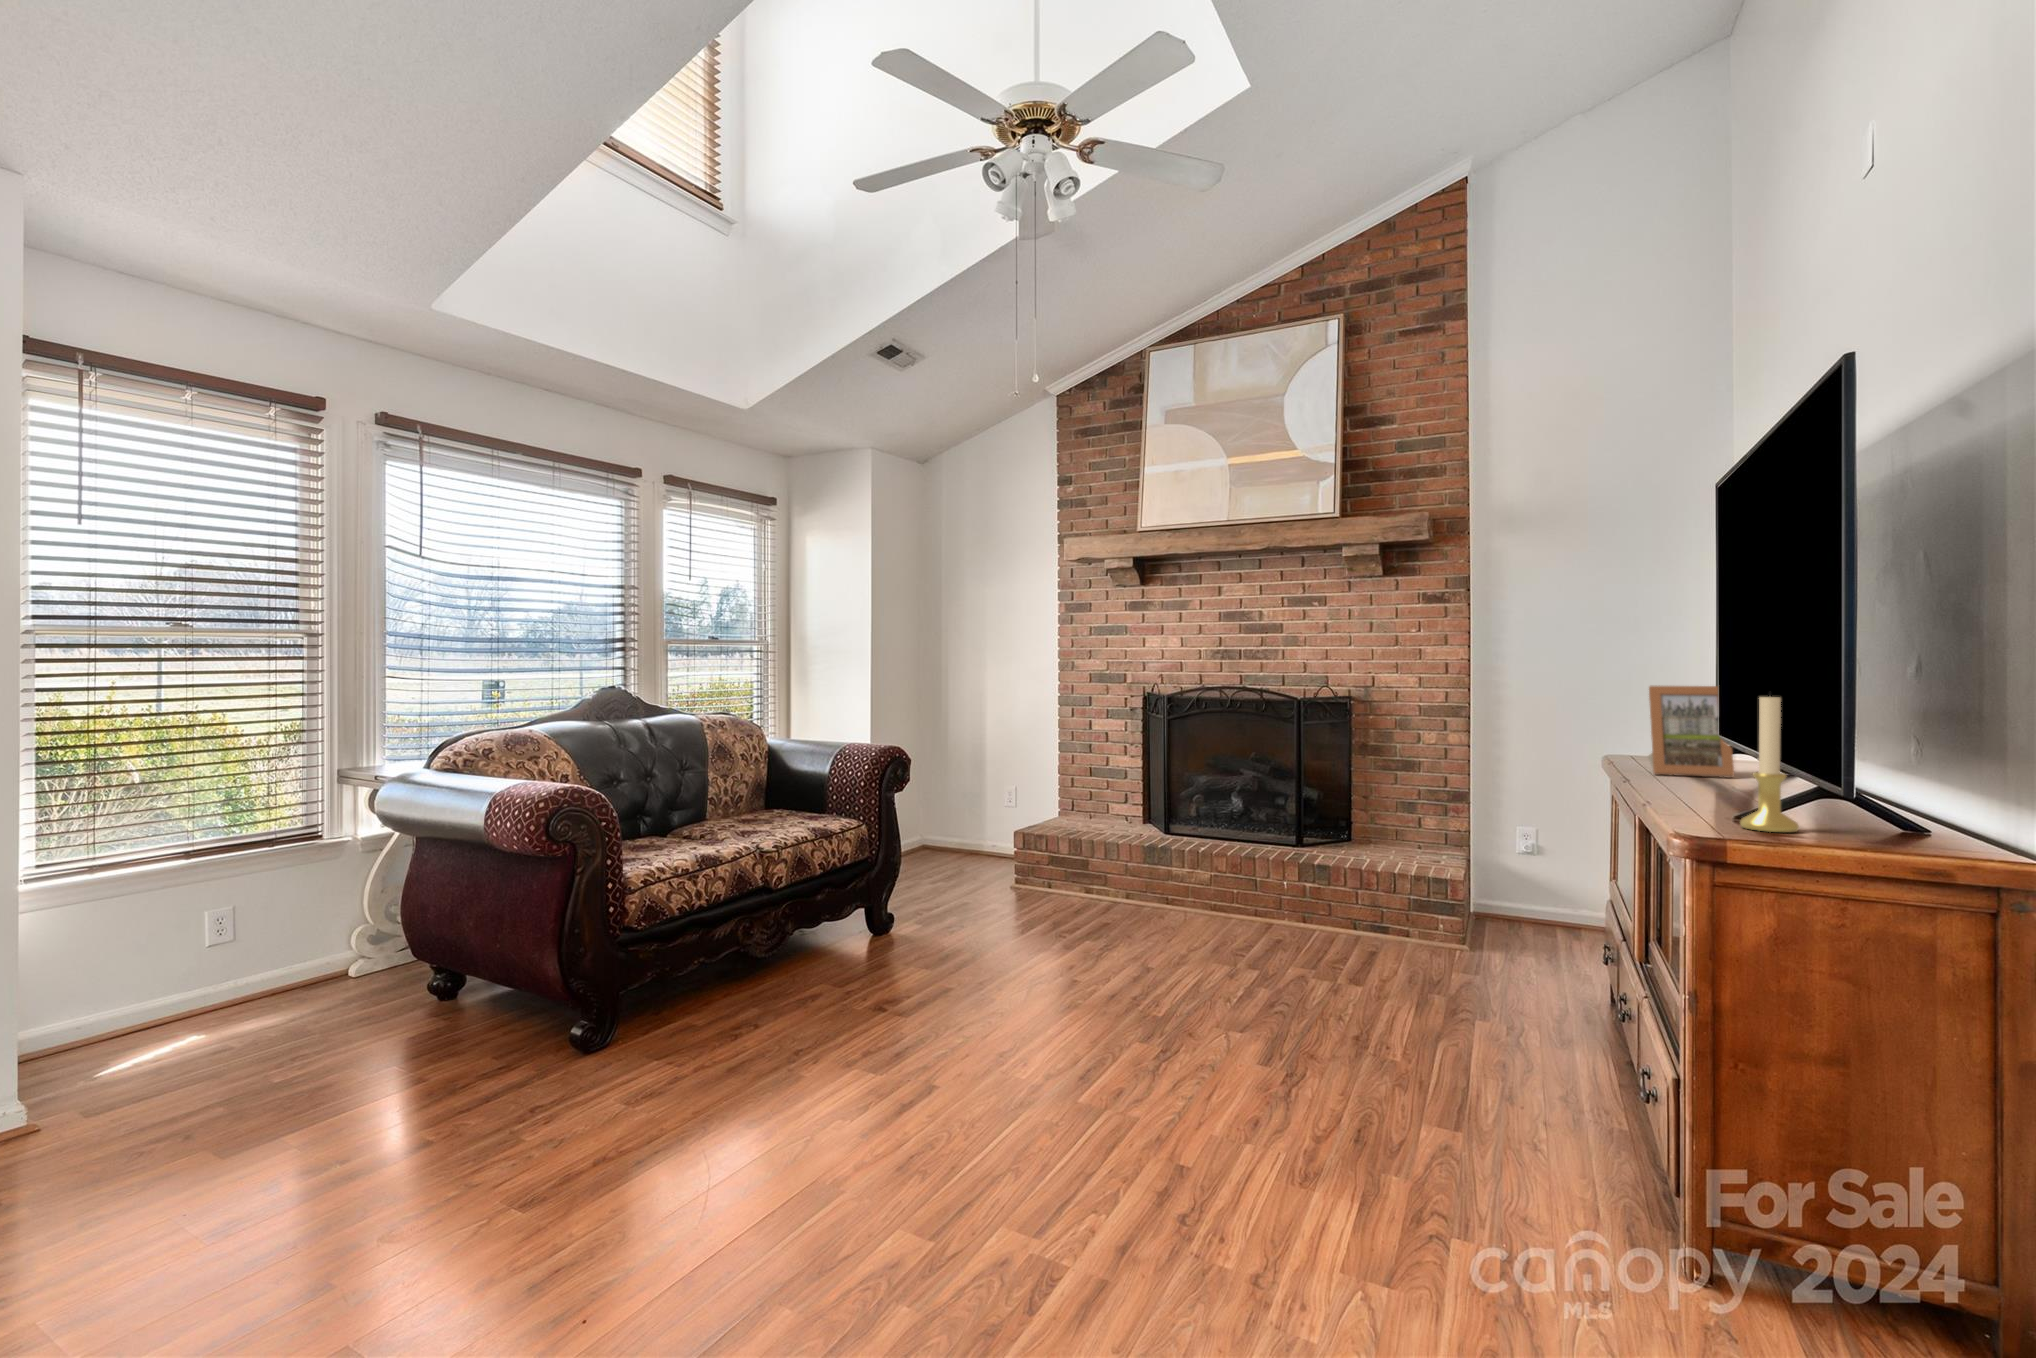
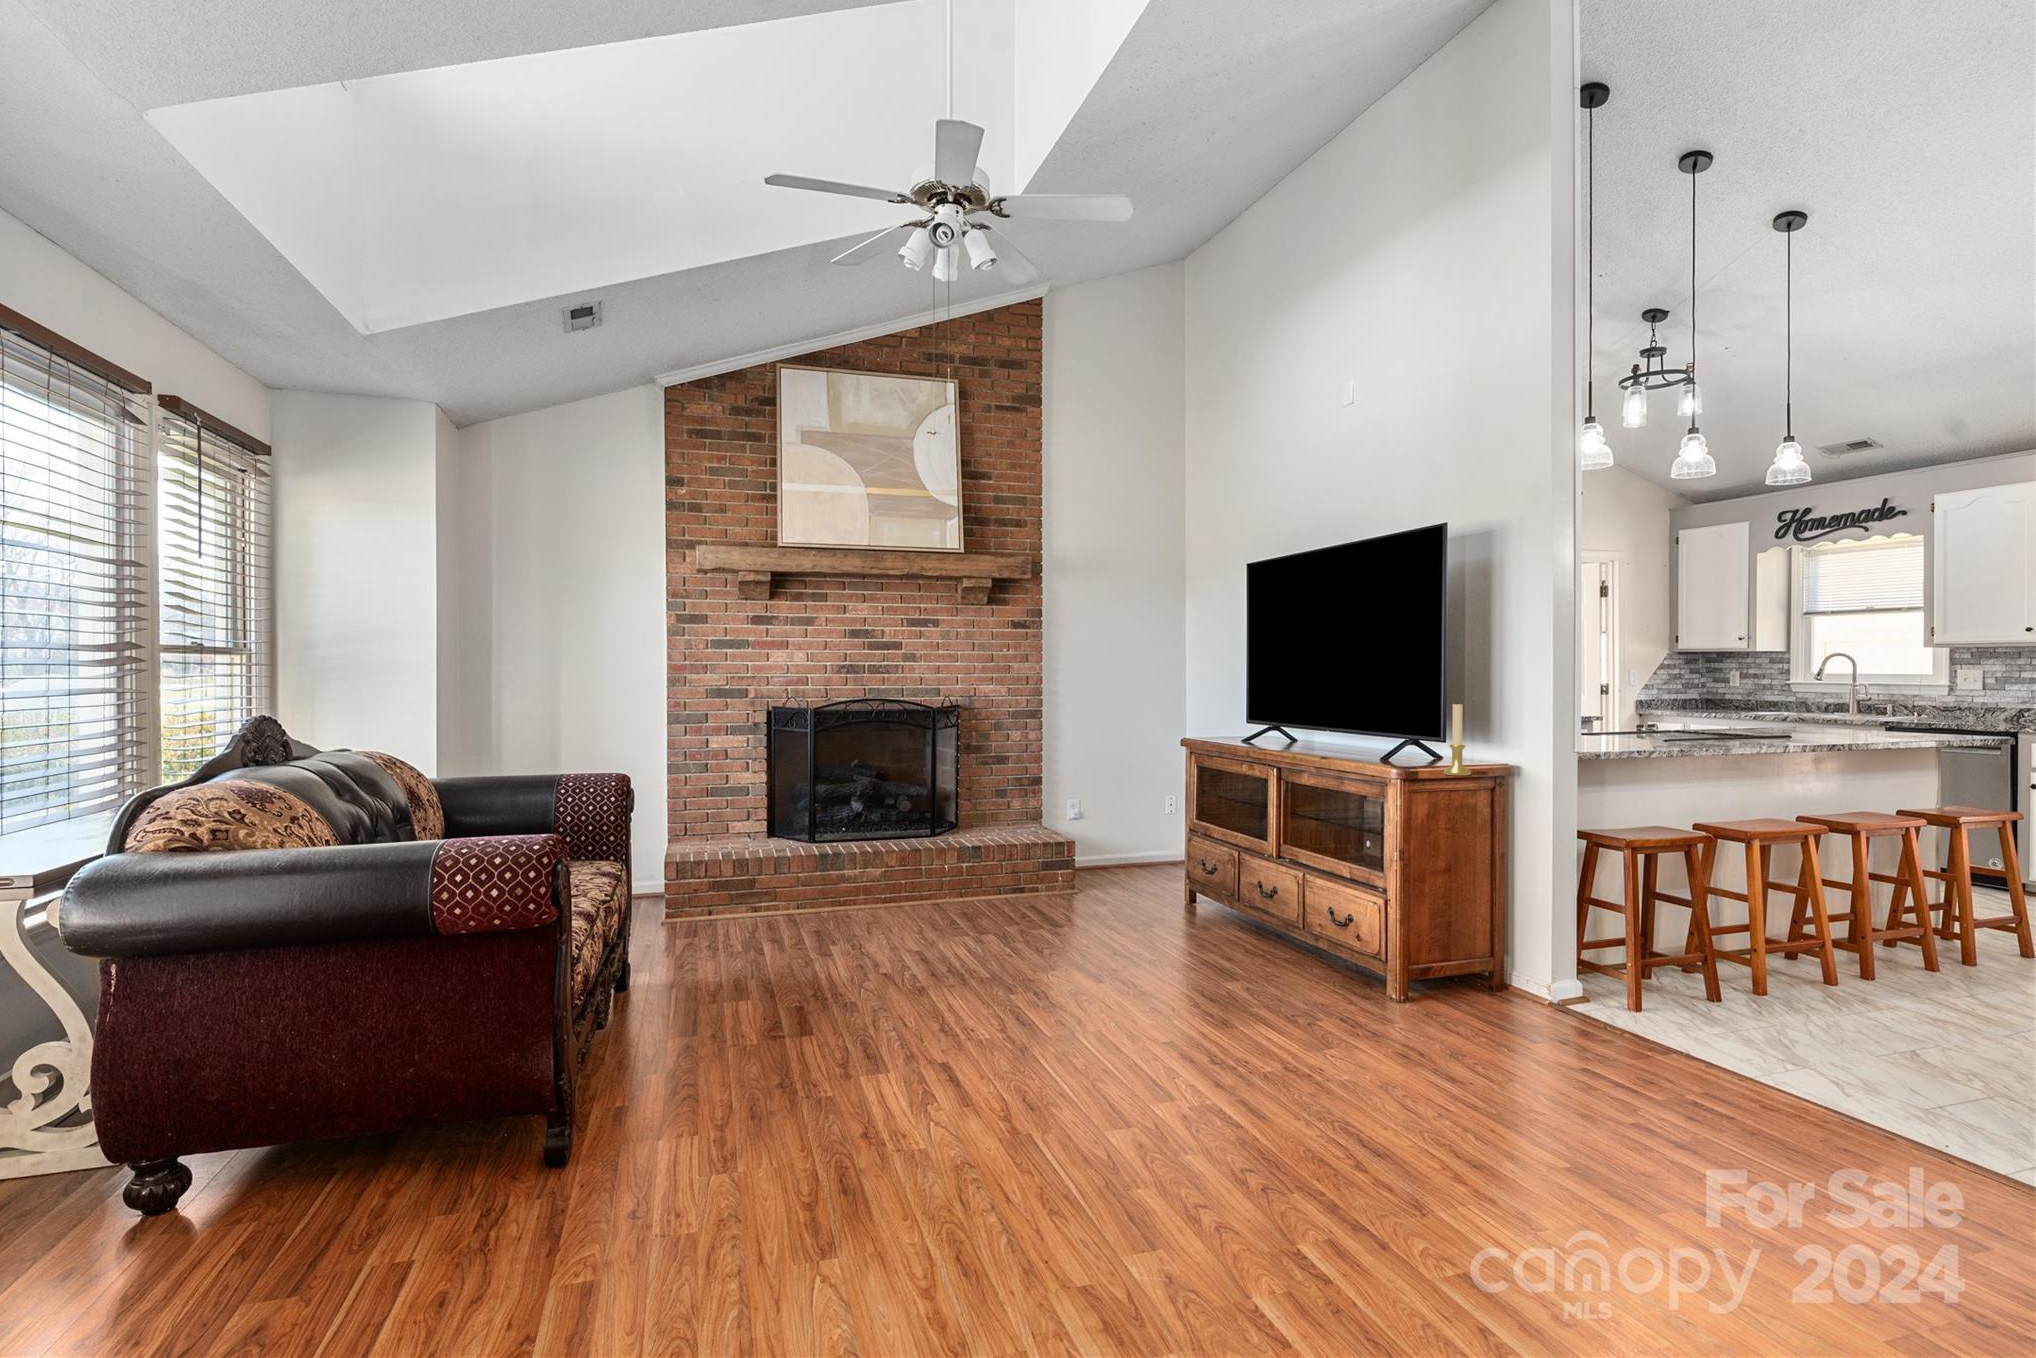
picture frame: present [1648,686,1734,778] -> none [1252,696,1308,753]

